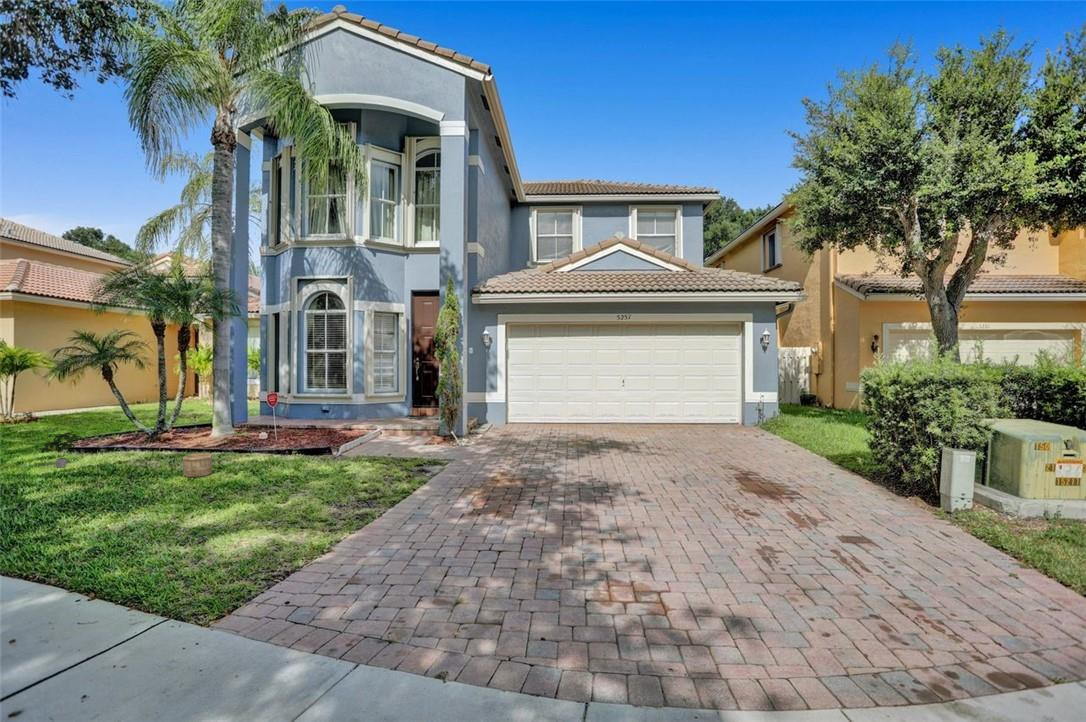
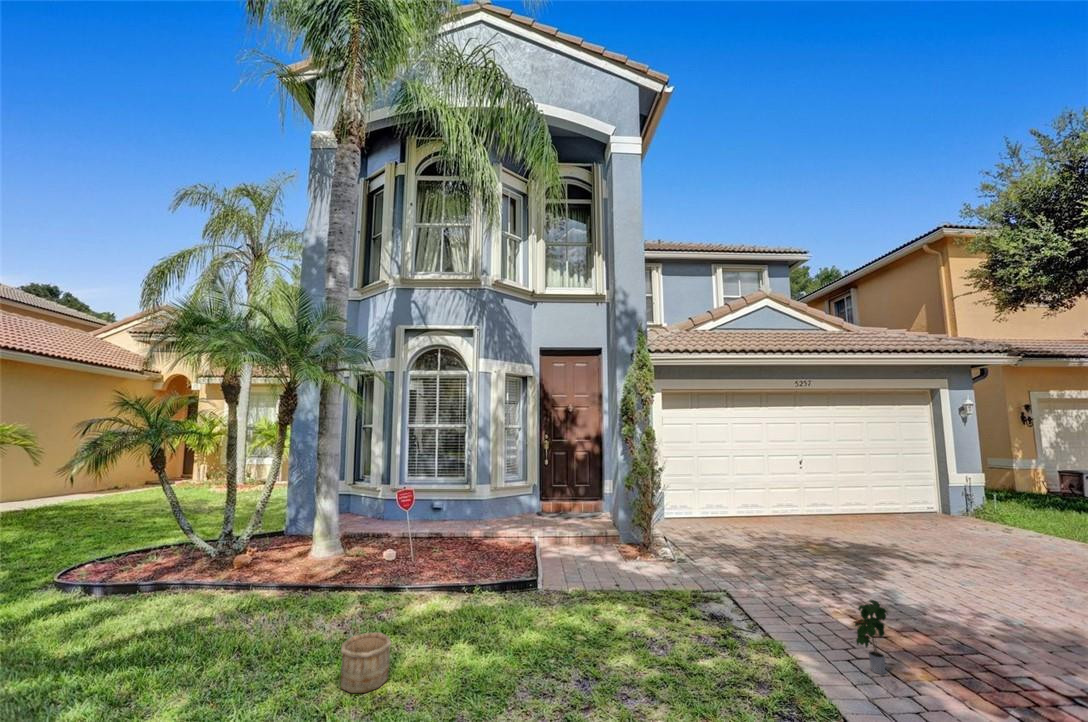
potted plant: present [39,433,82,468] -> present [854,600,887,674]

